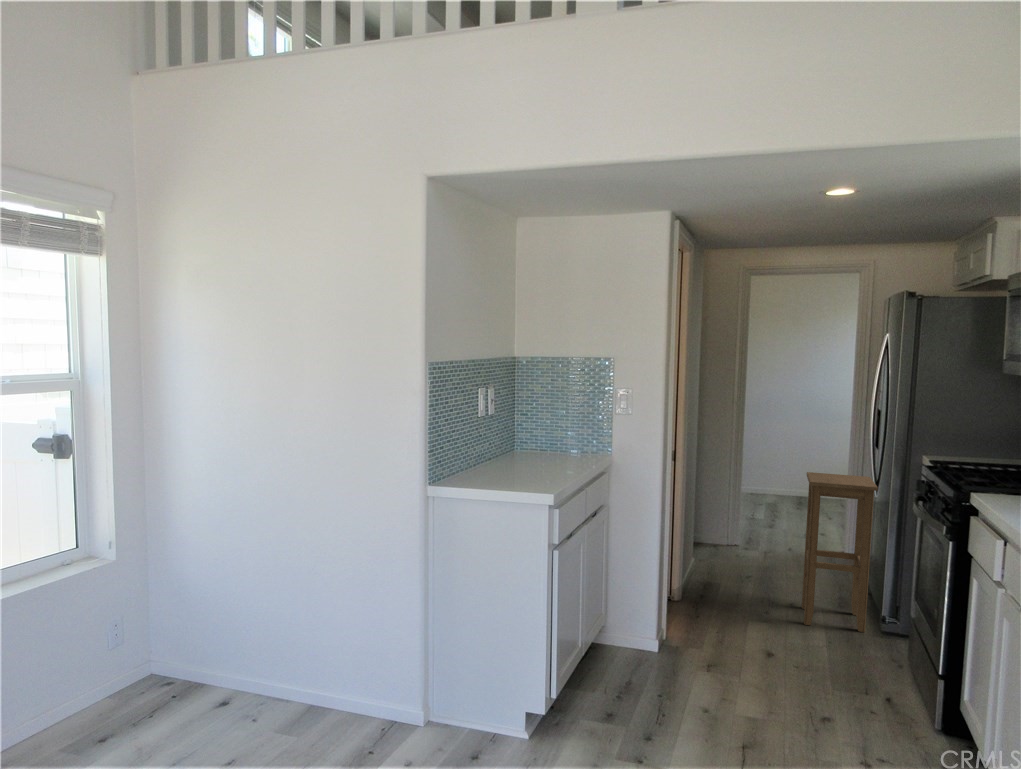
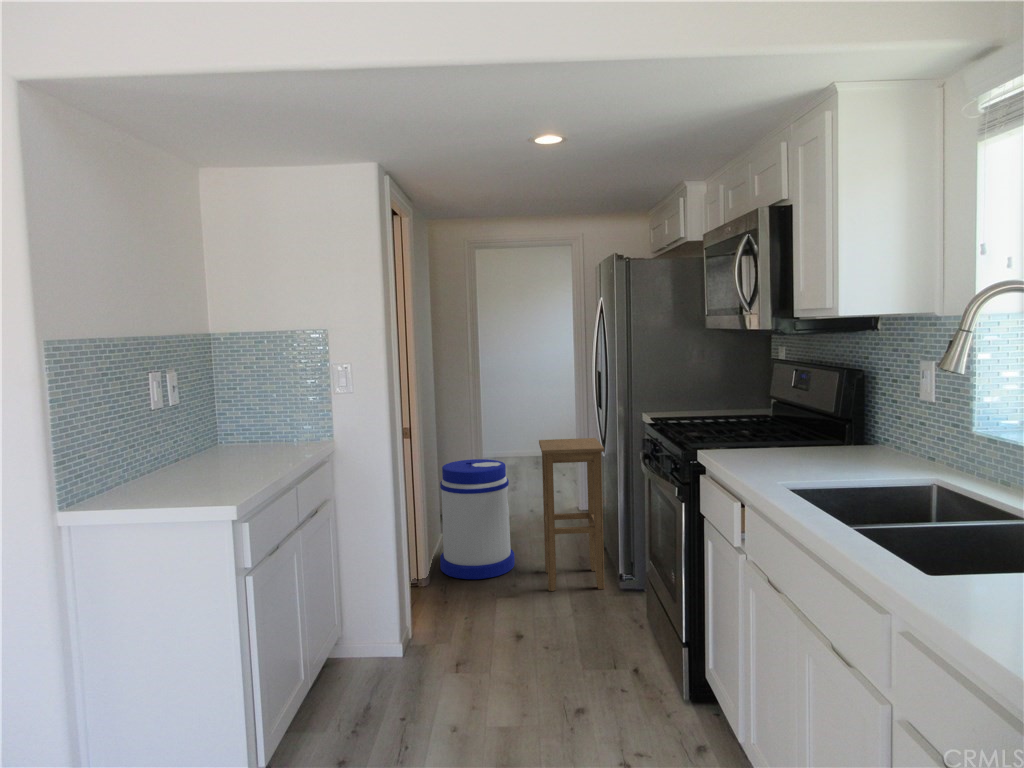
trash can: none [692,484,770,604] -> present [440,459,515,579]

